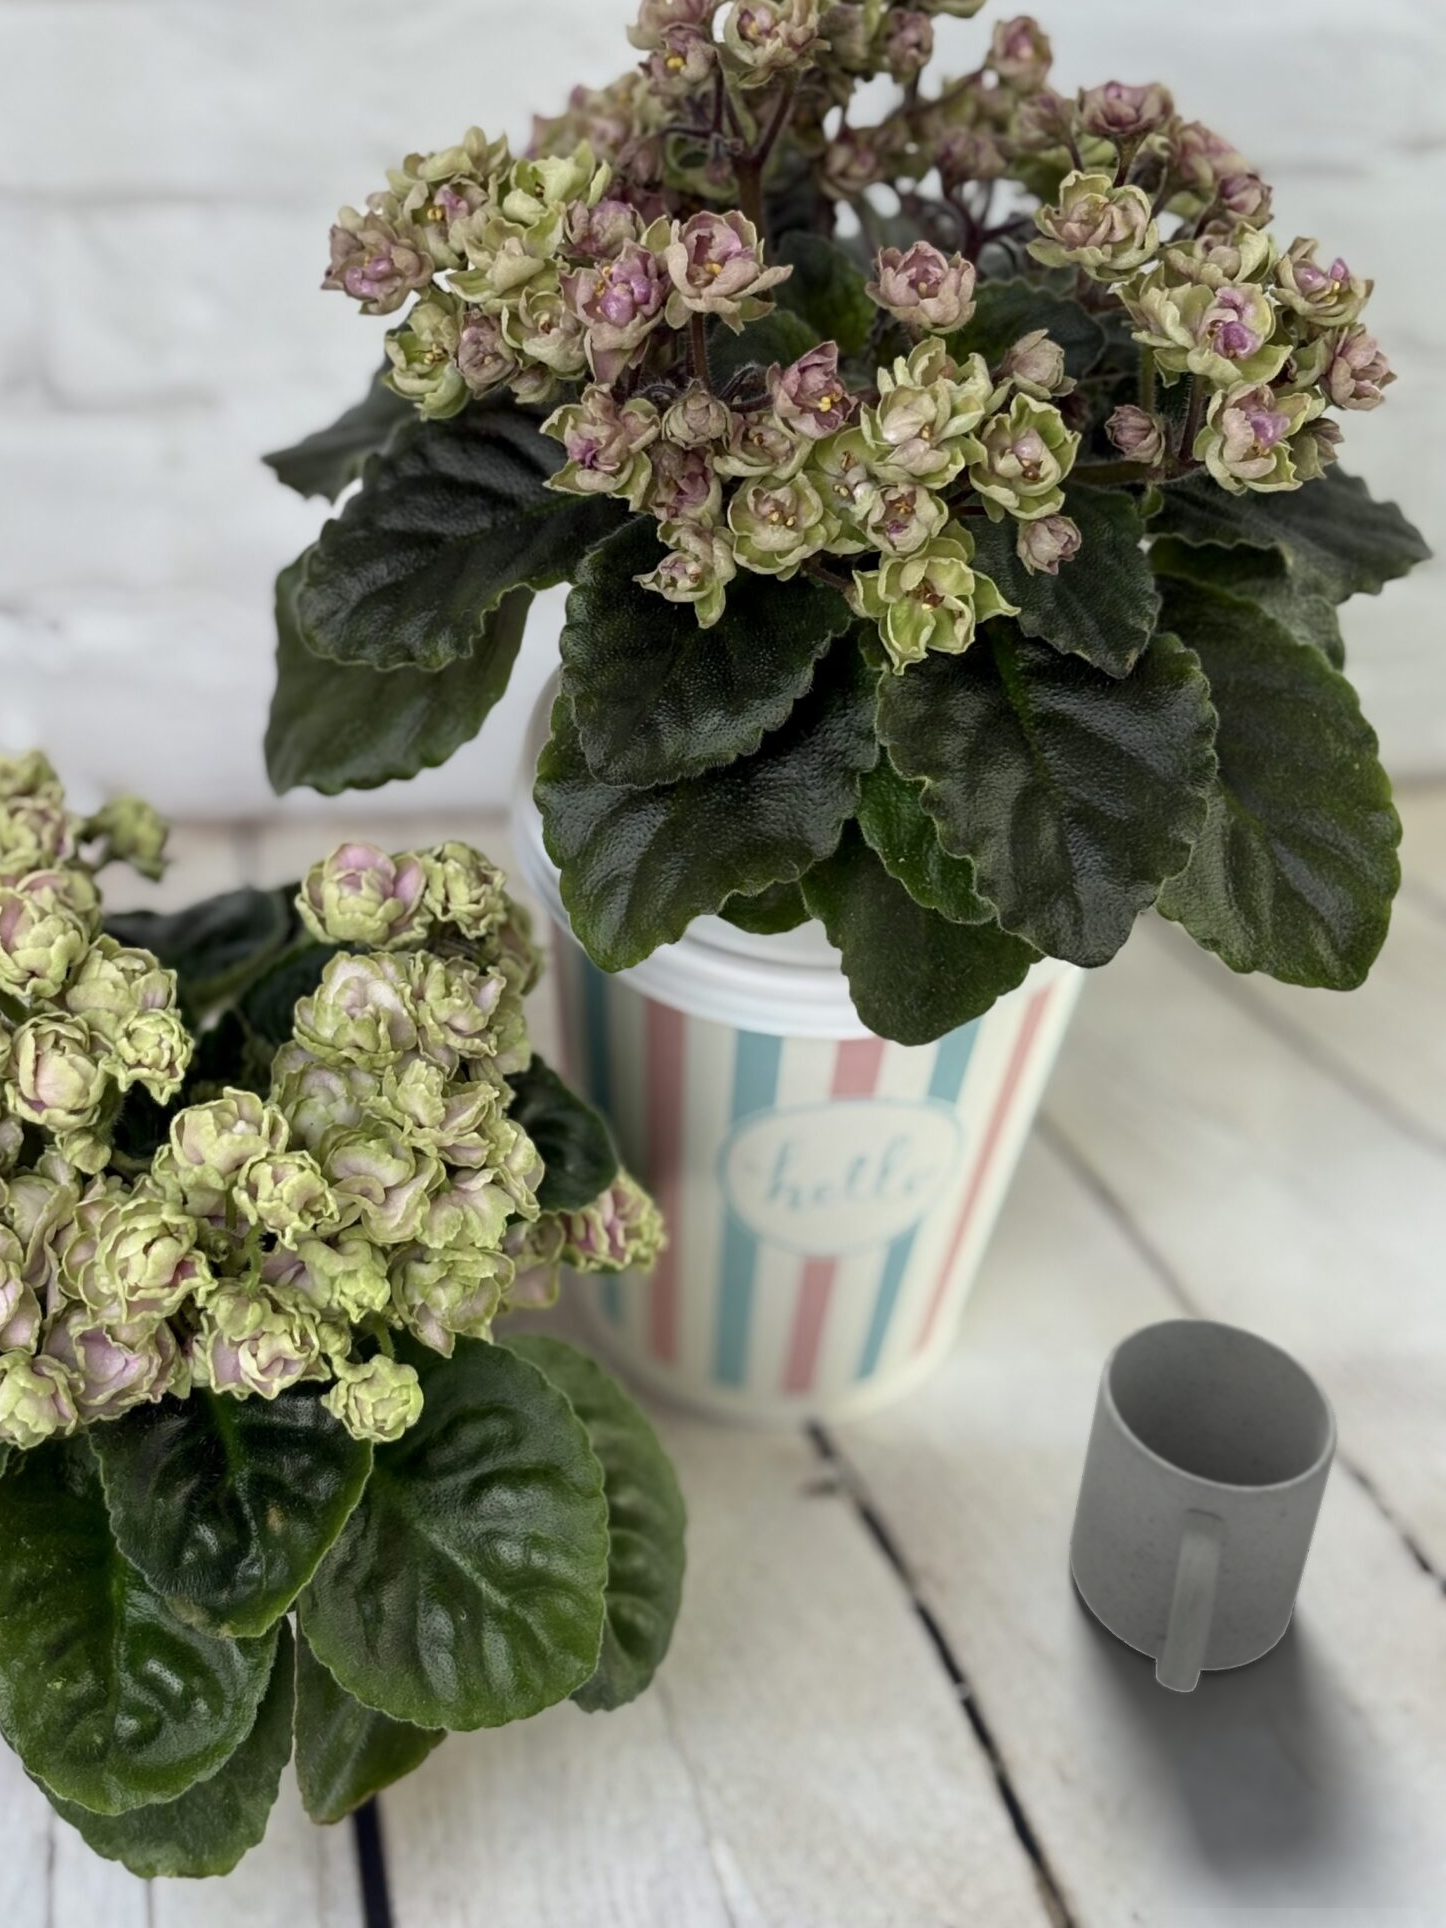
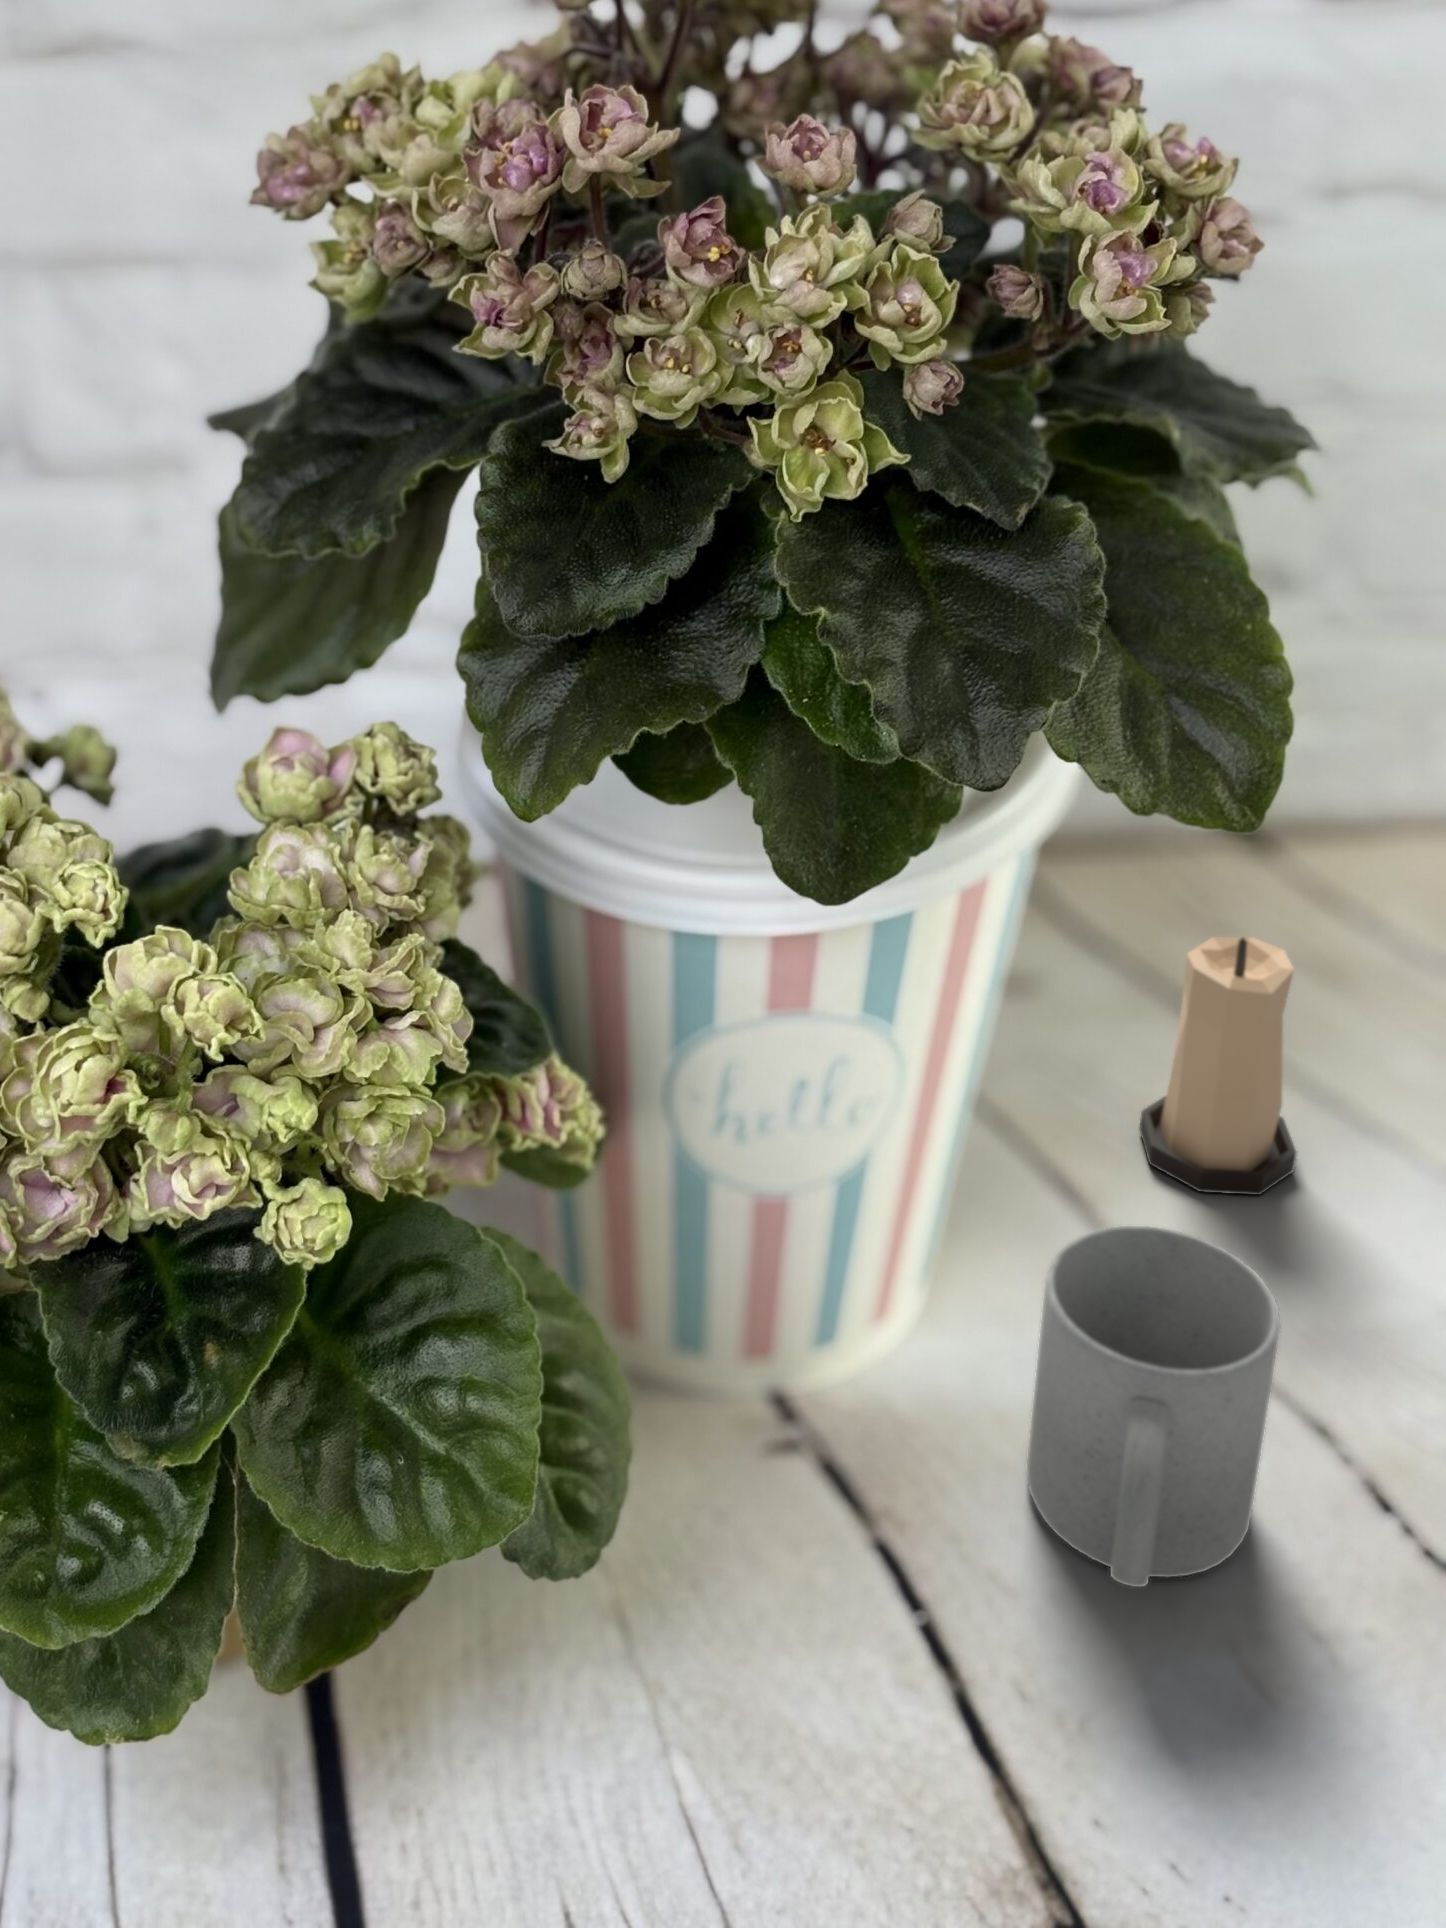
candle: none [1181,981,1352,1240] -> present [1139,937,1296,1195]

